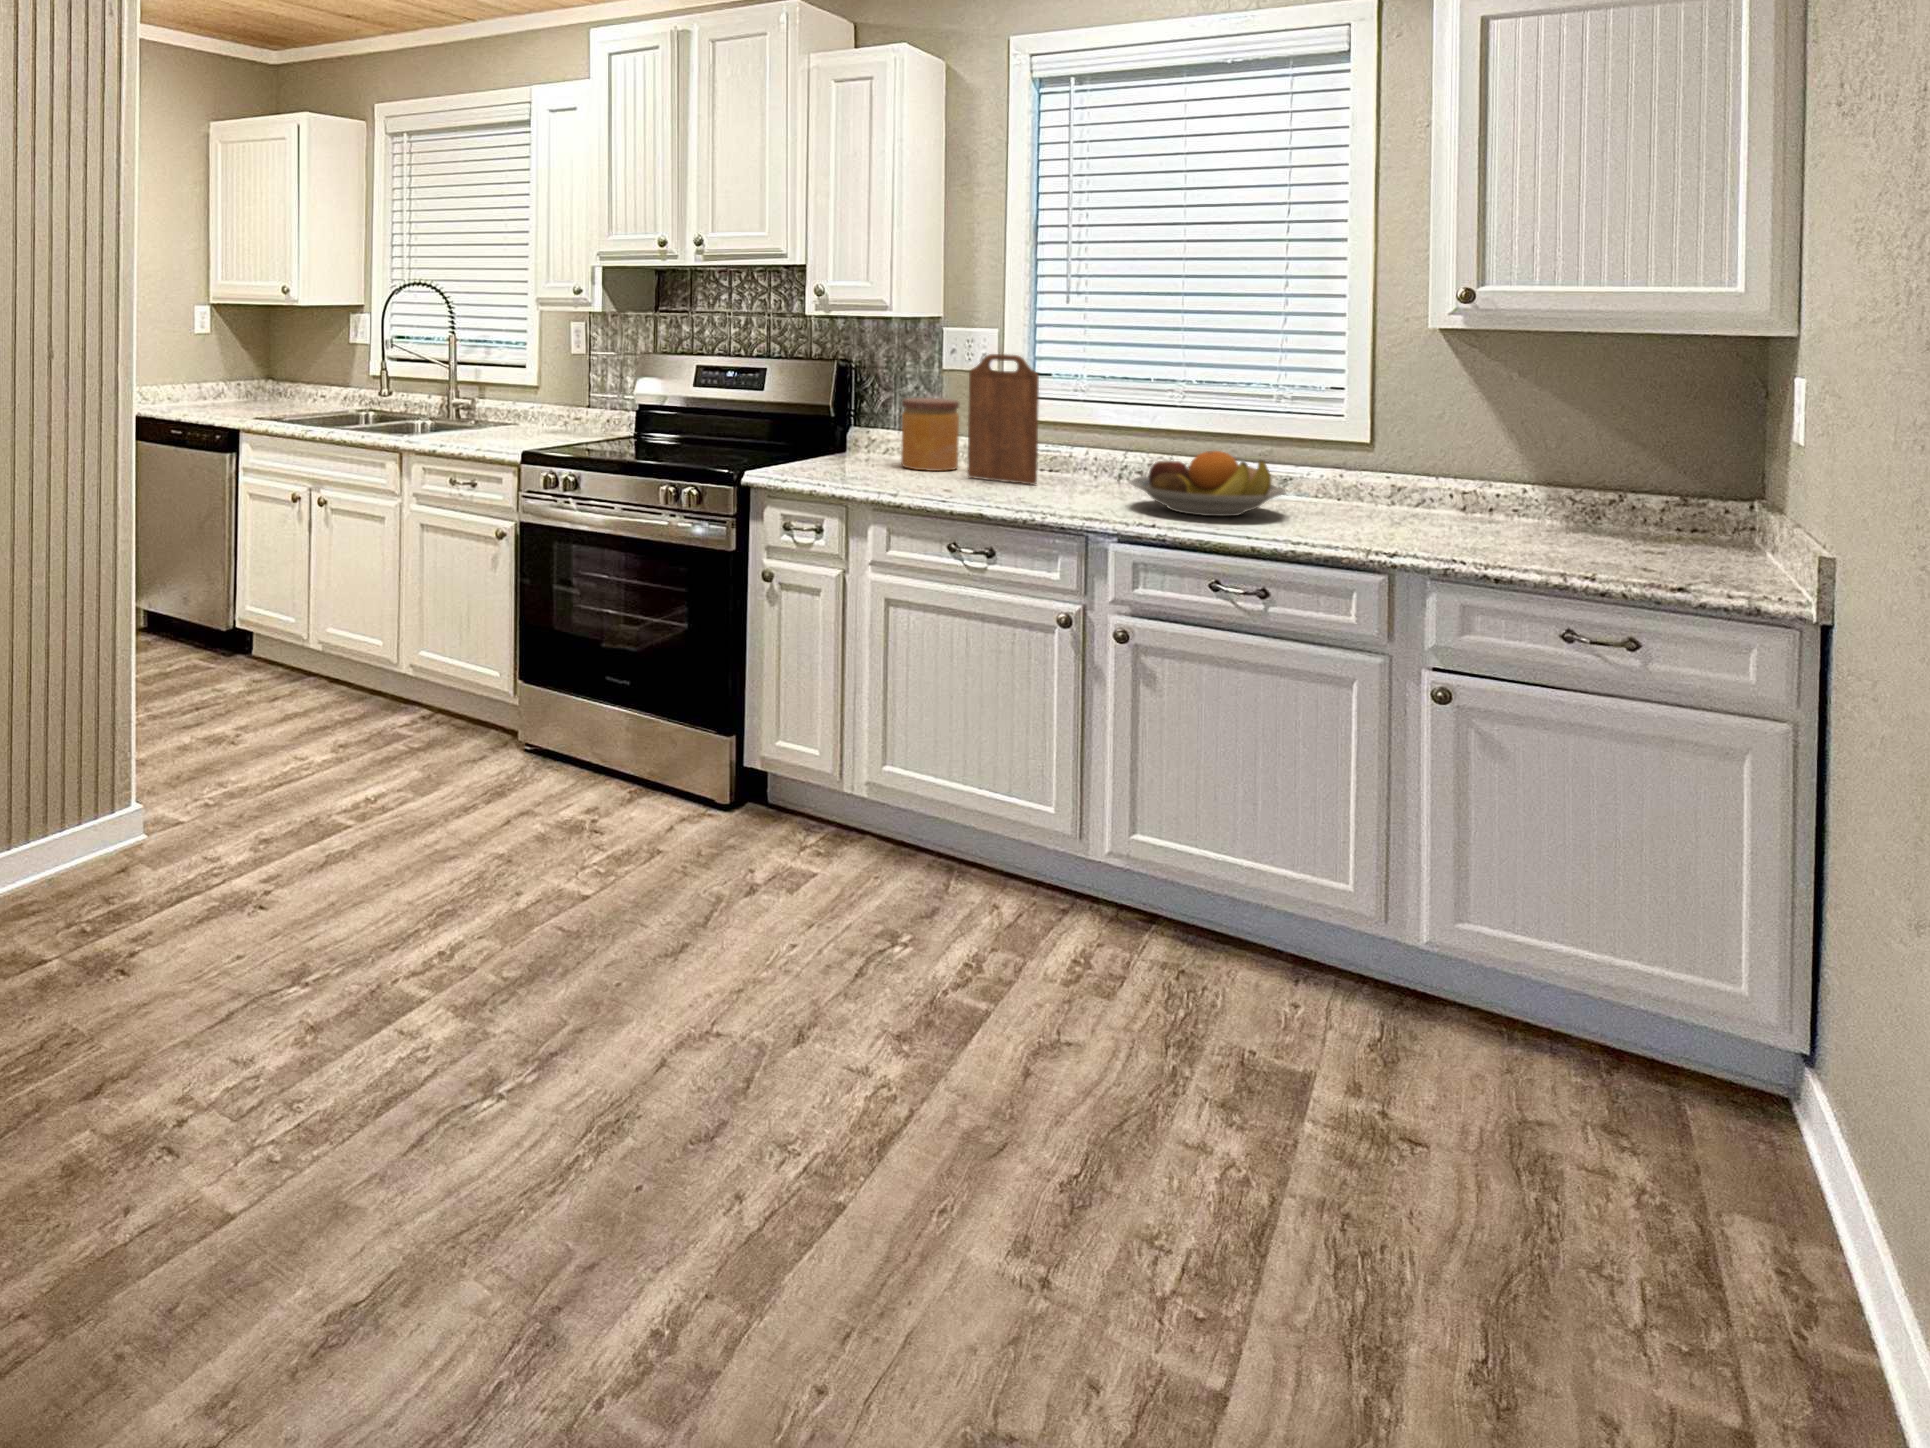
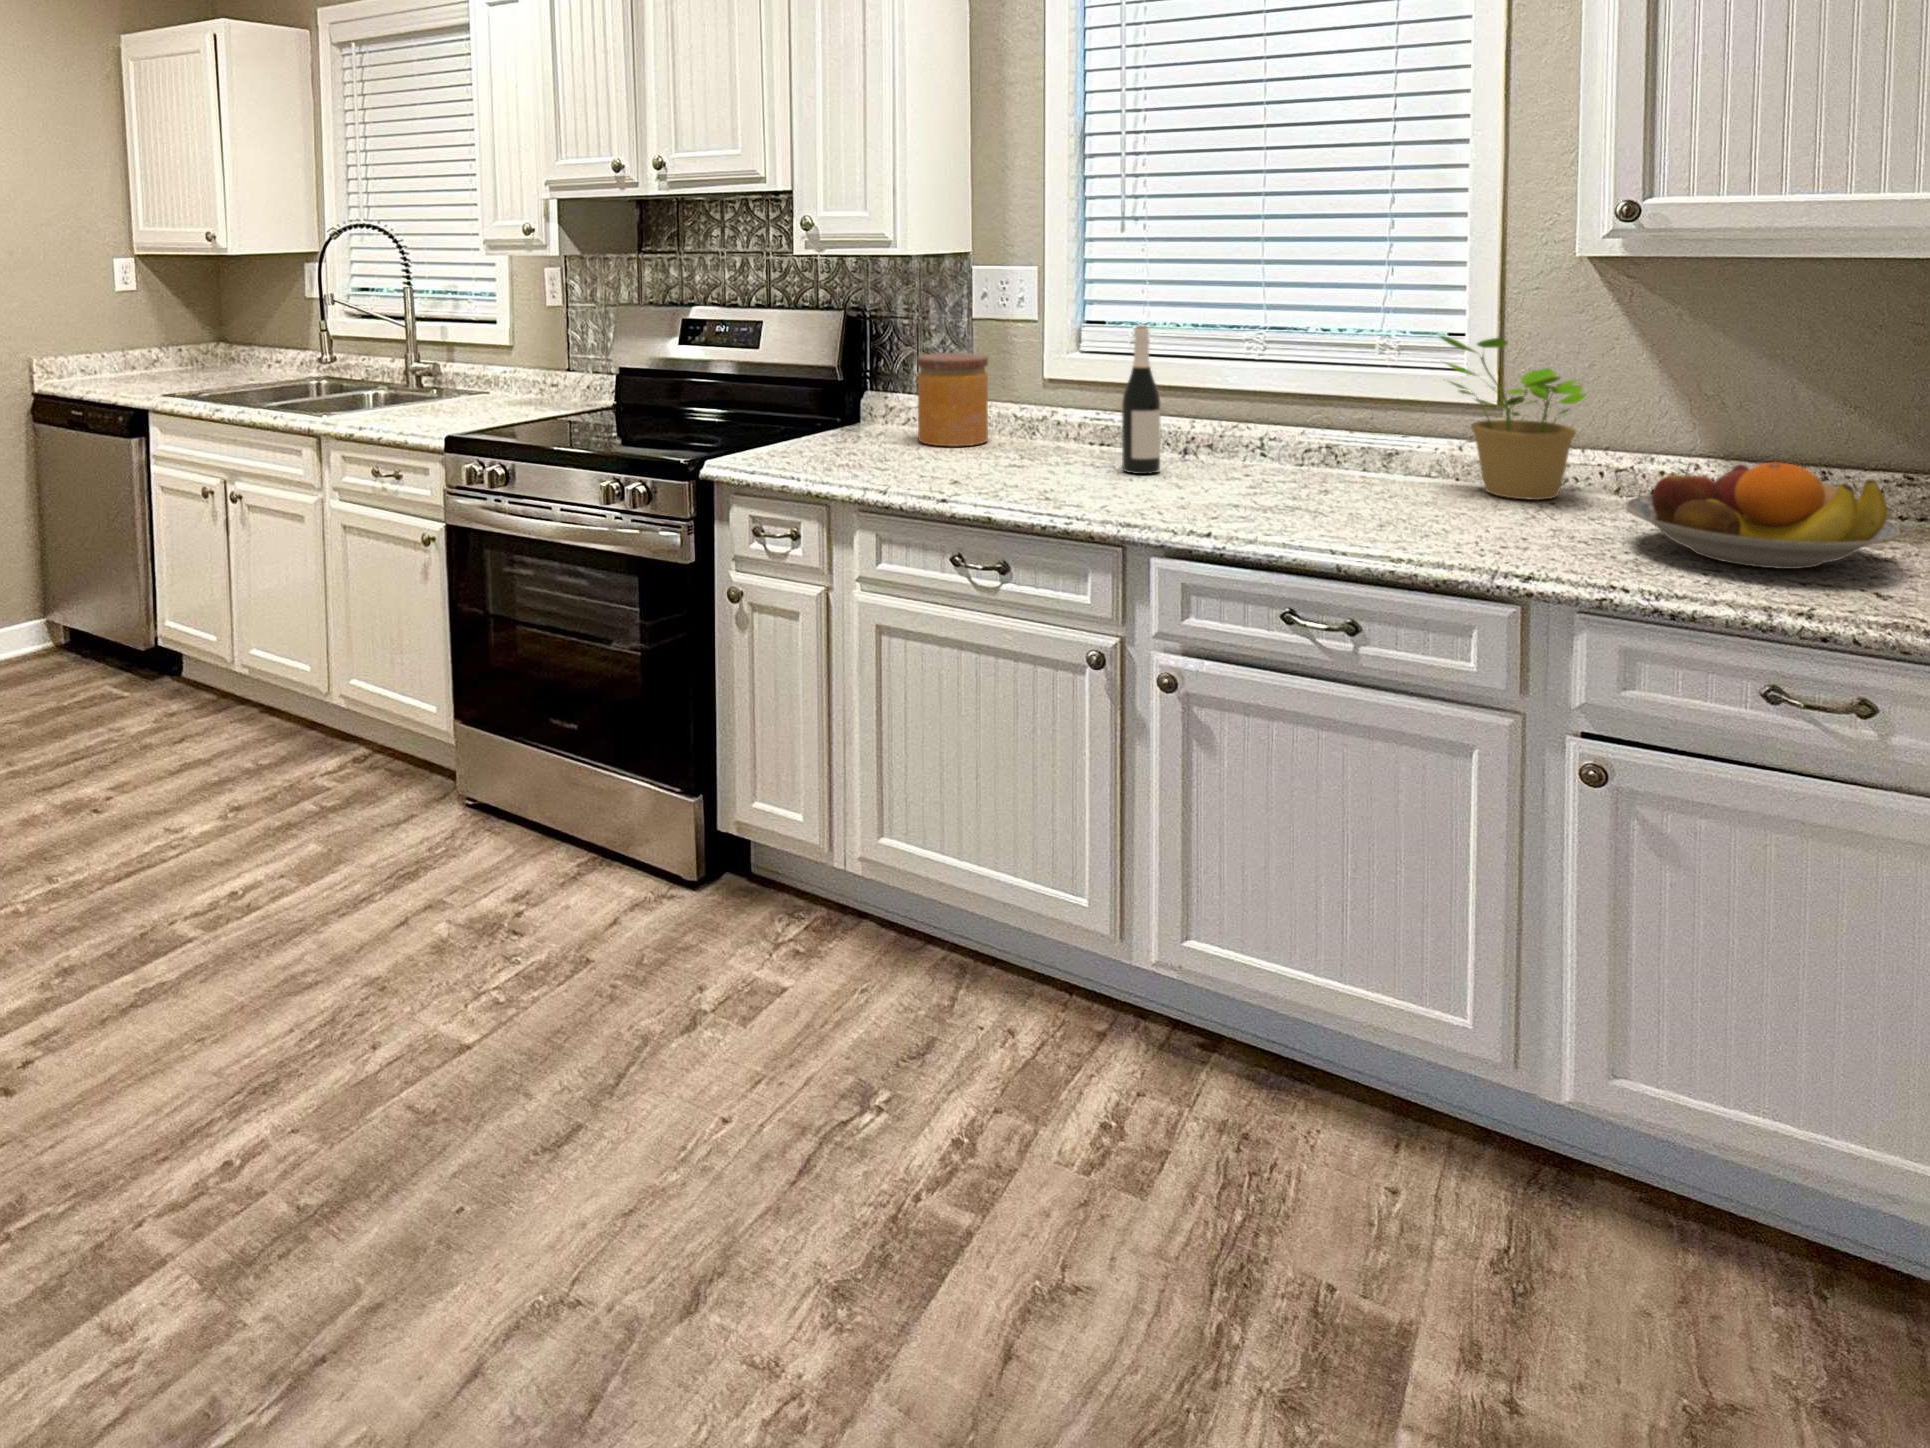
cutting board: present [967,354,1039,484] -> none [993,298,1078,465]
wine bottle: none [1074,377,1105,491] -> present [1122,326,1160,474]
potted plant: none [1323,387,1440,515] -> present [1441,336,1585,500]
fruit bowl: present [1130,451,1285,516] -> present [1625,463,1900,569]

